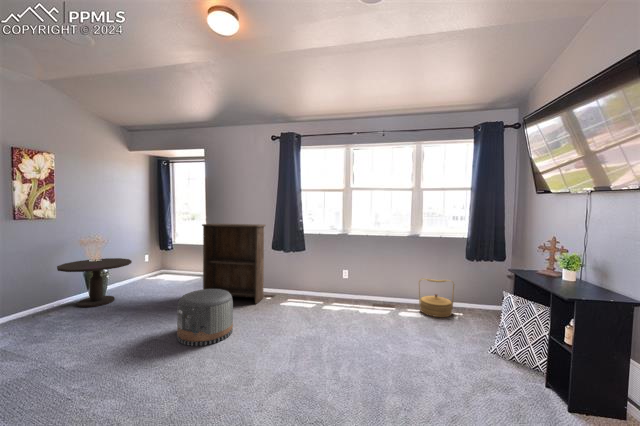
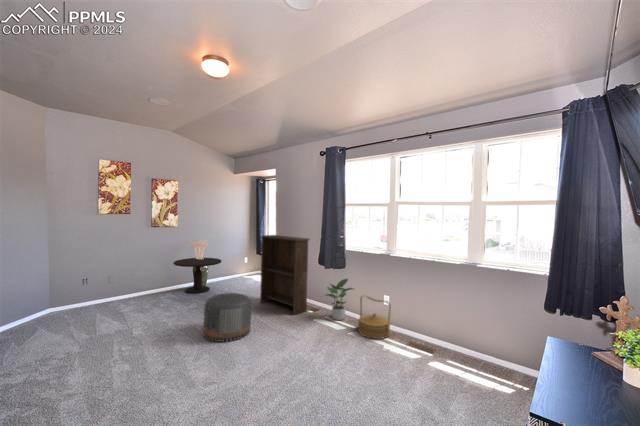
potted plant: none [285,260,315,300] -> present [326,279,354,320]
woven basket: present [419,279,454,317] -> present [358,295,391,339]

